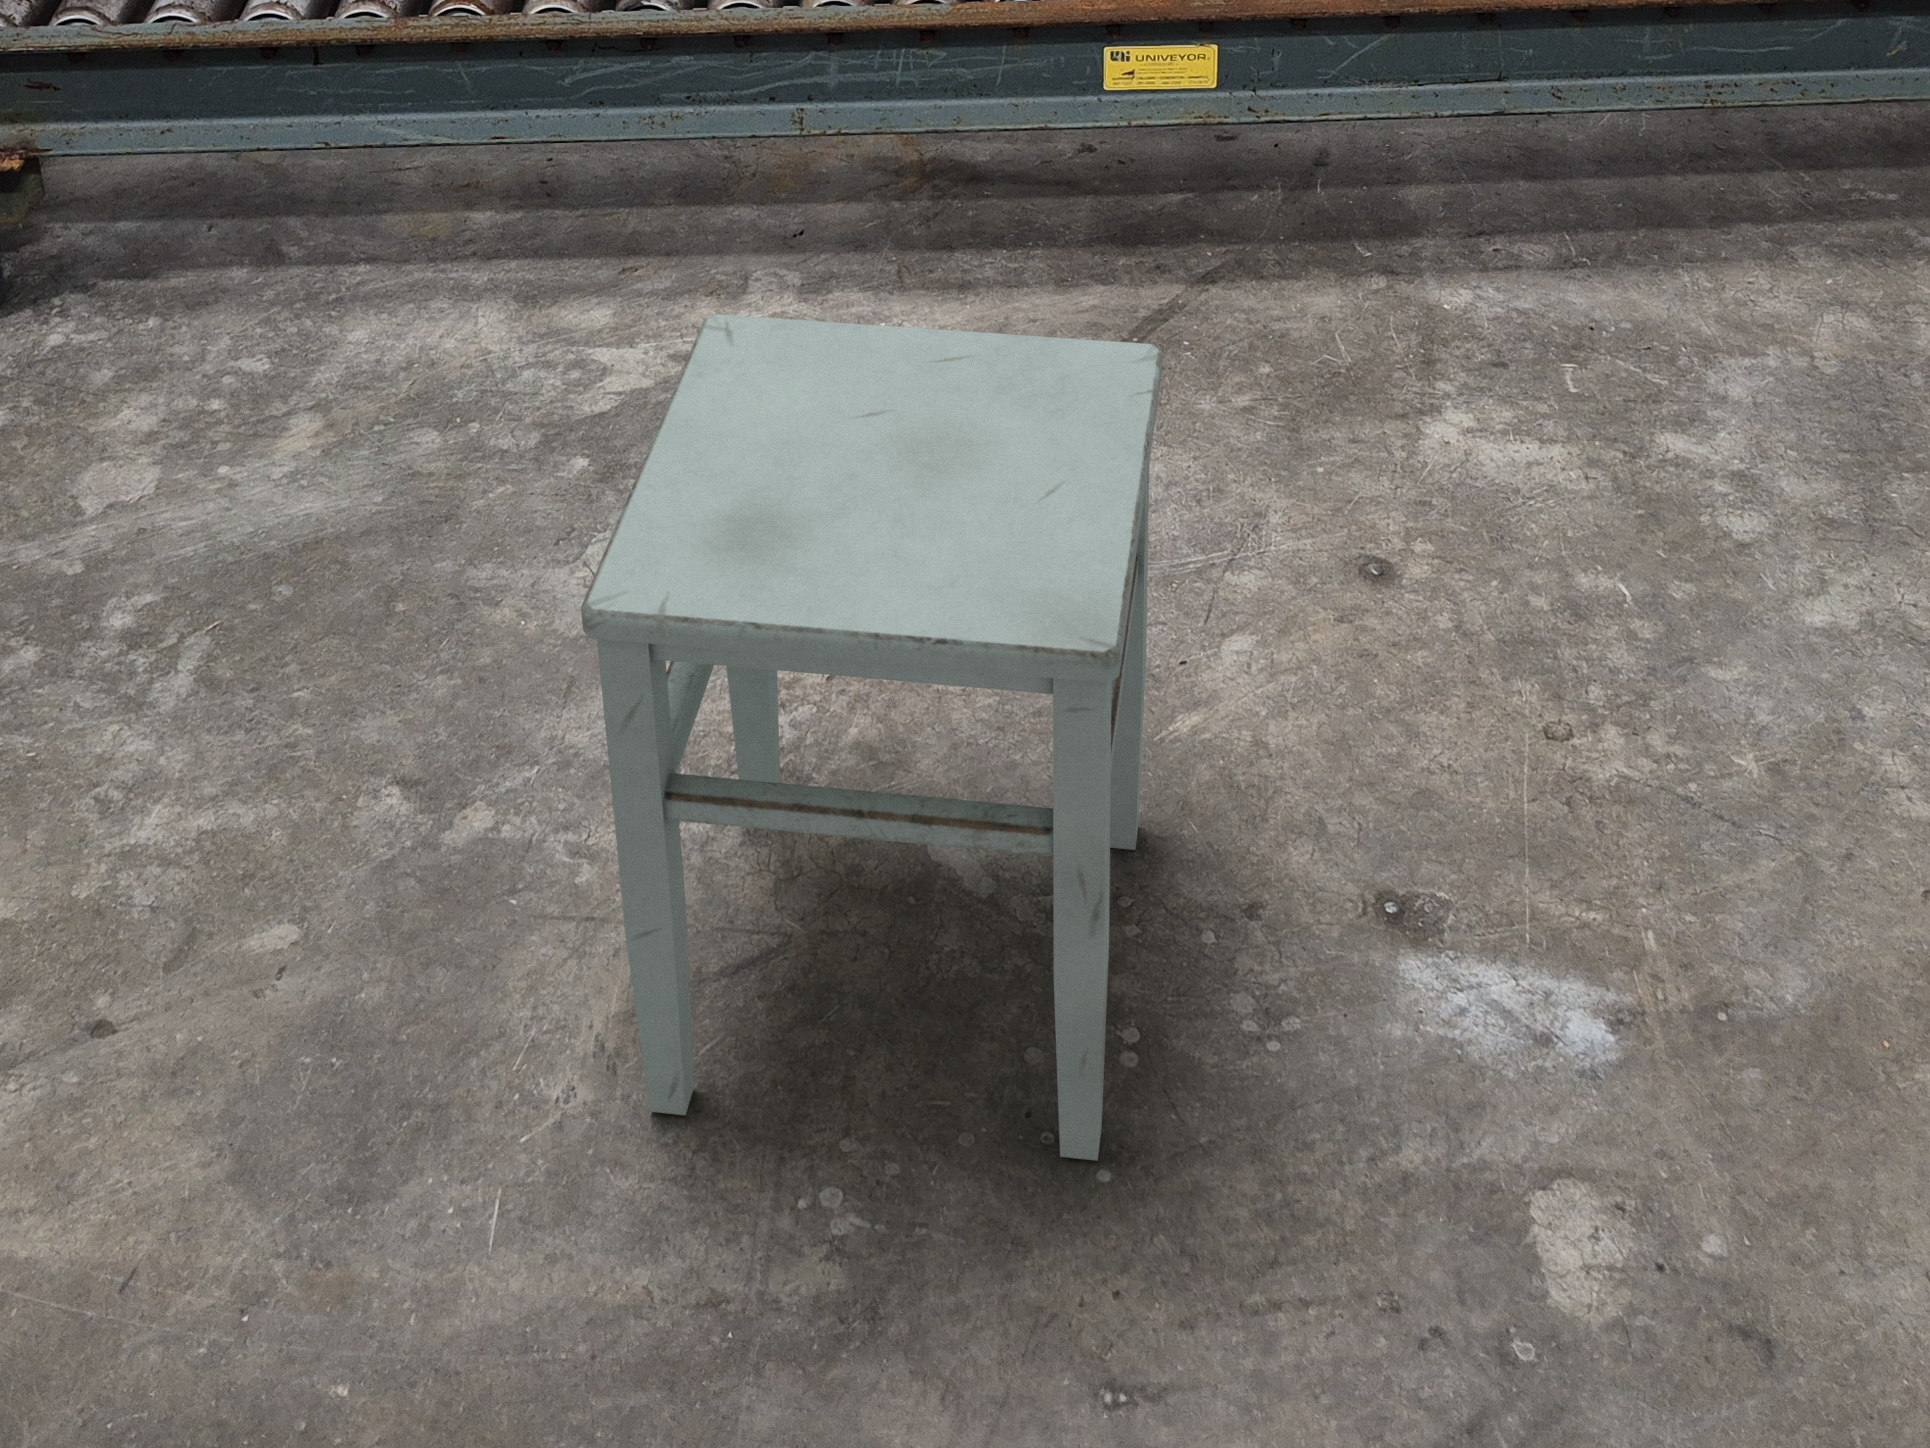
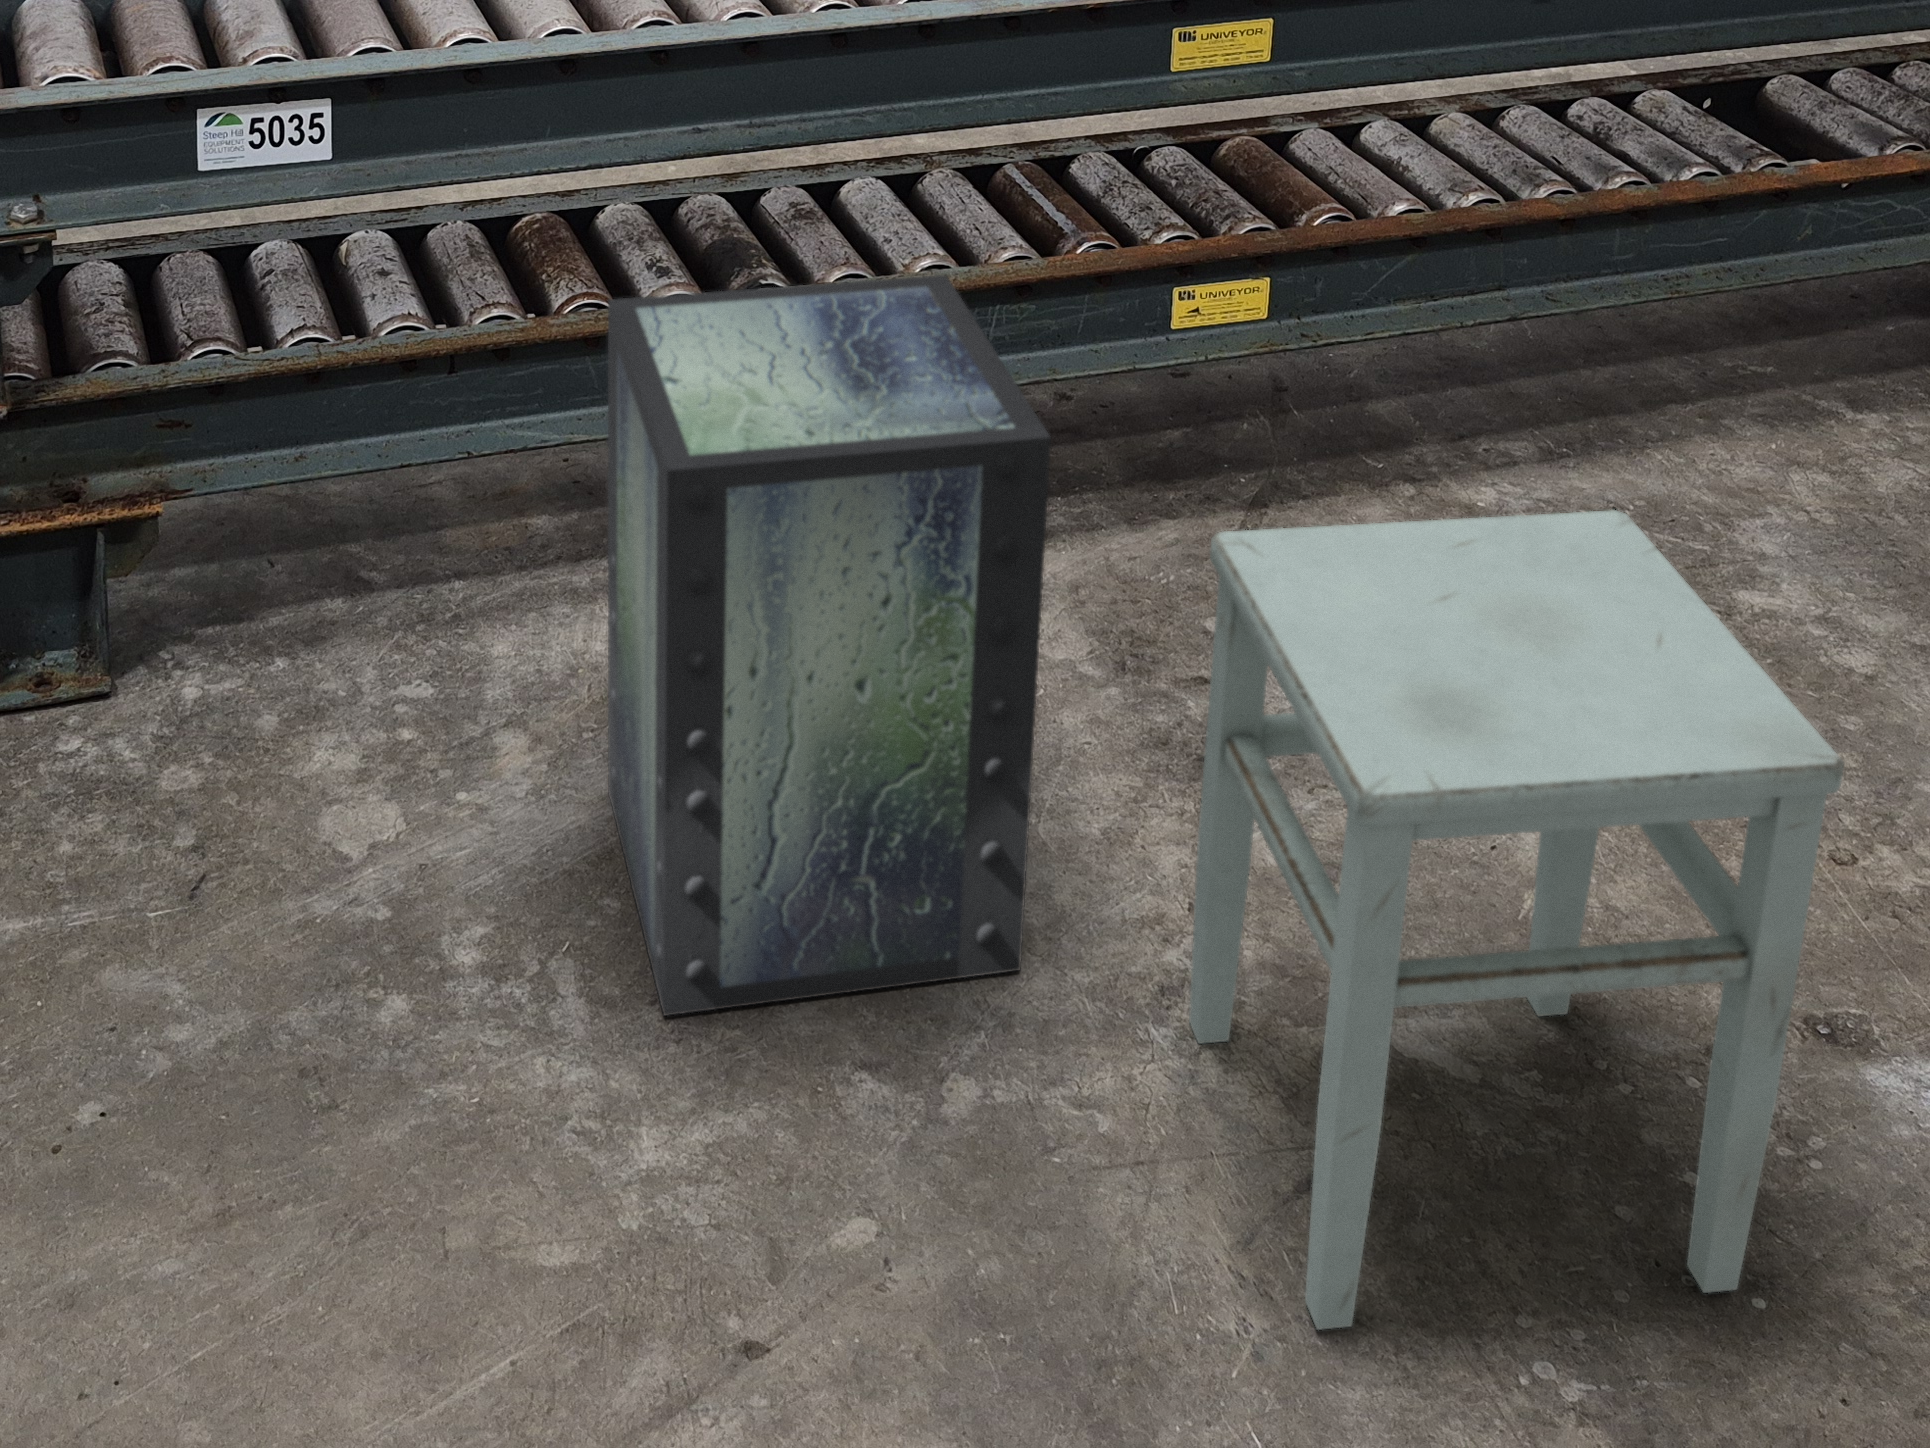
storage box: none [180,8,684,712] -> present [608,275,1051,1016]

